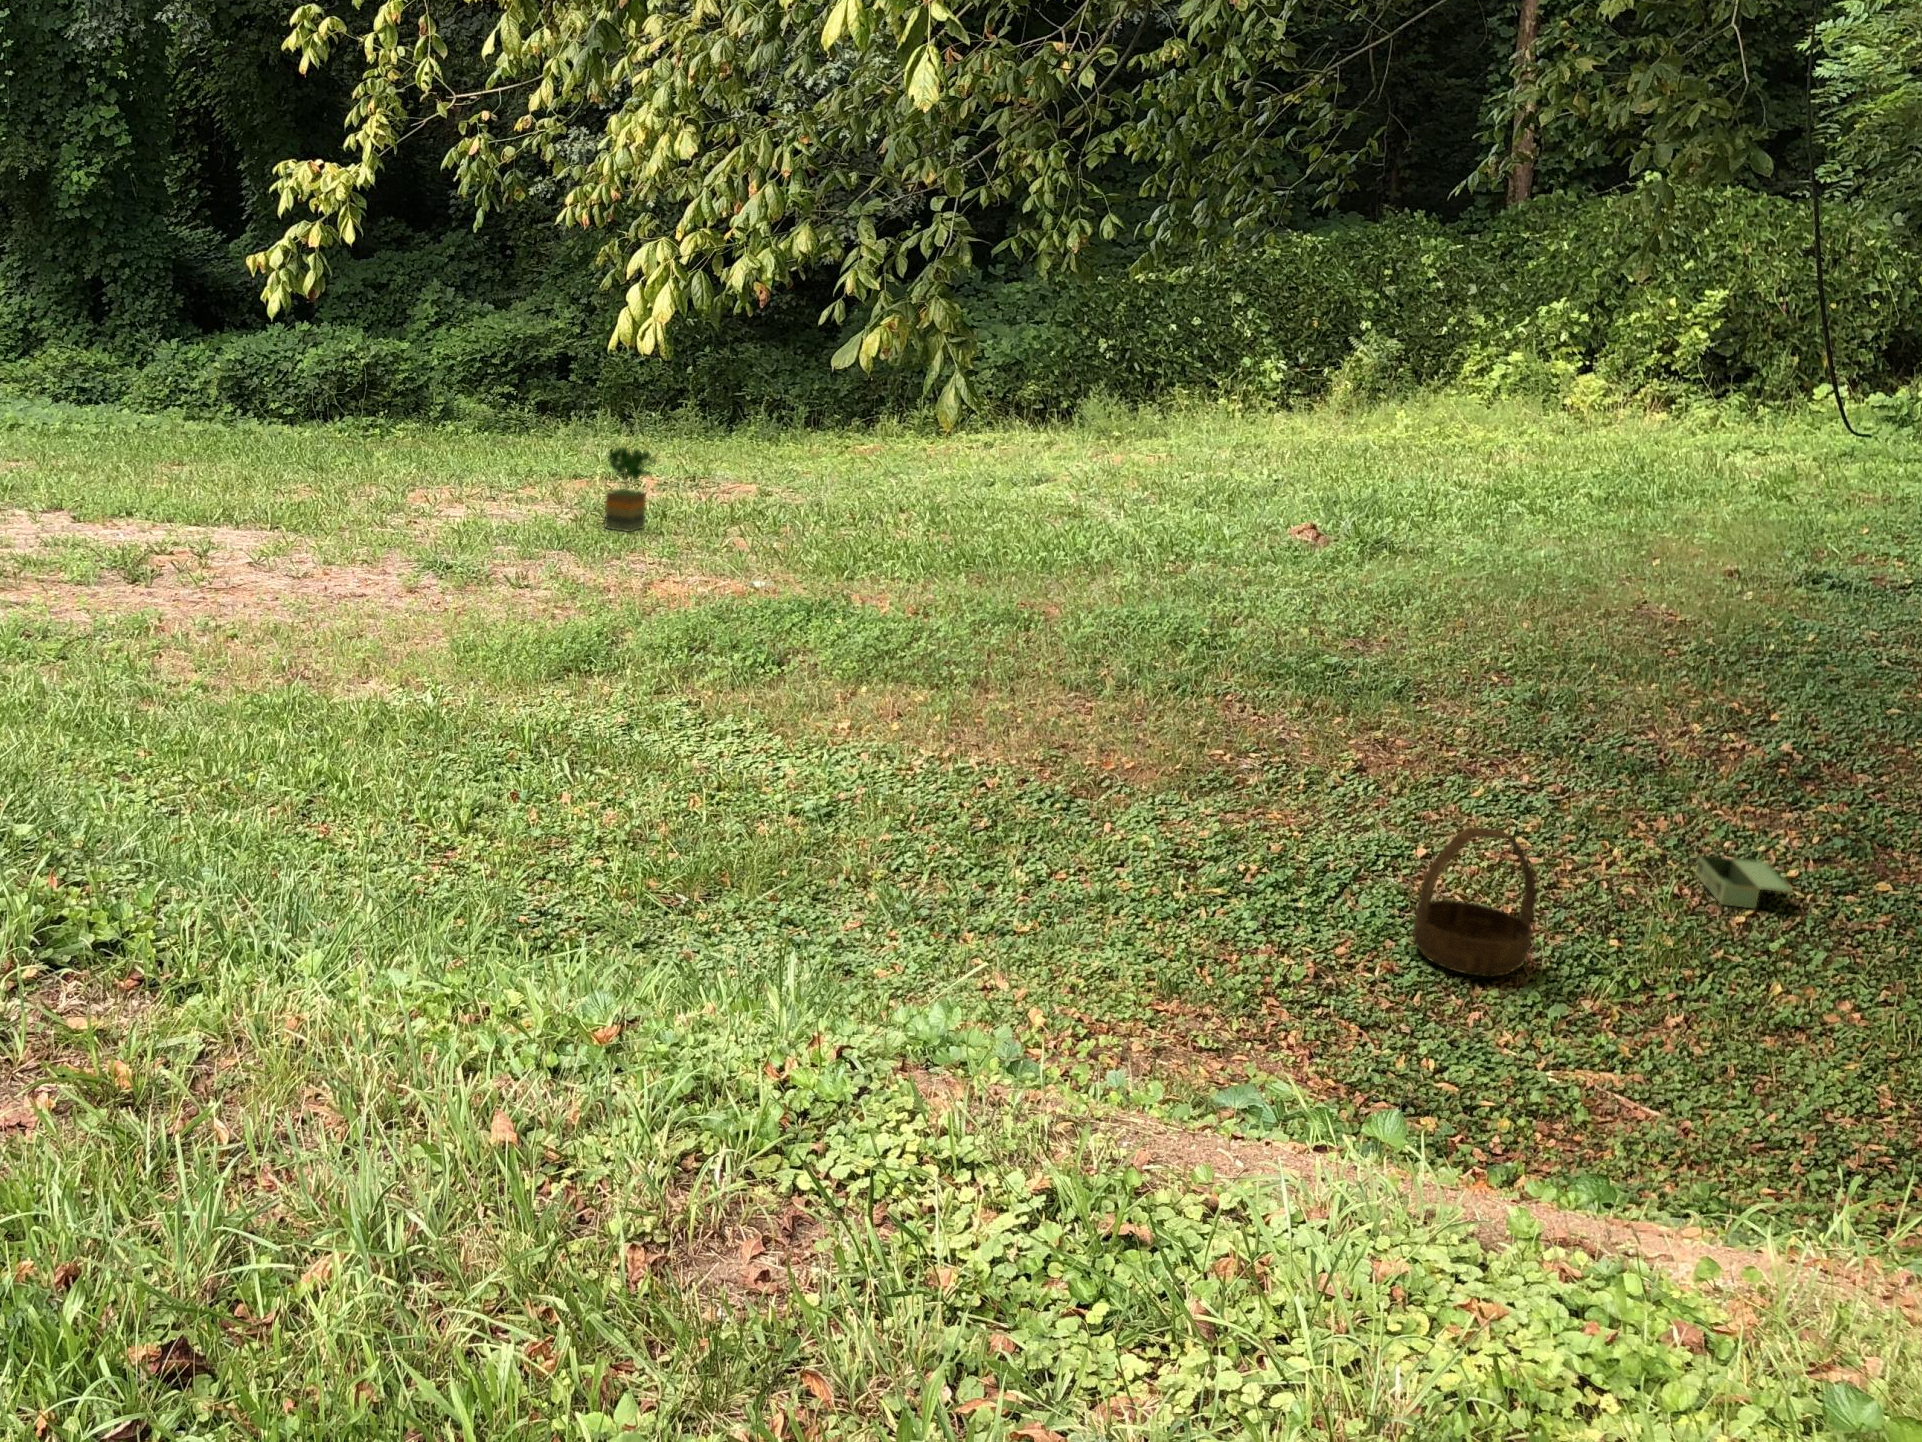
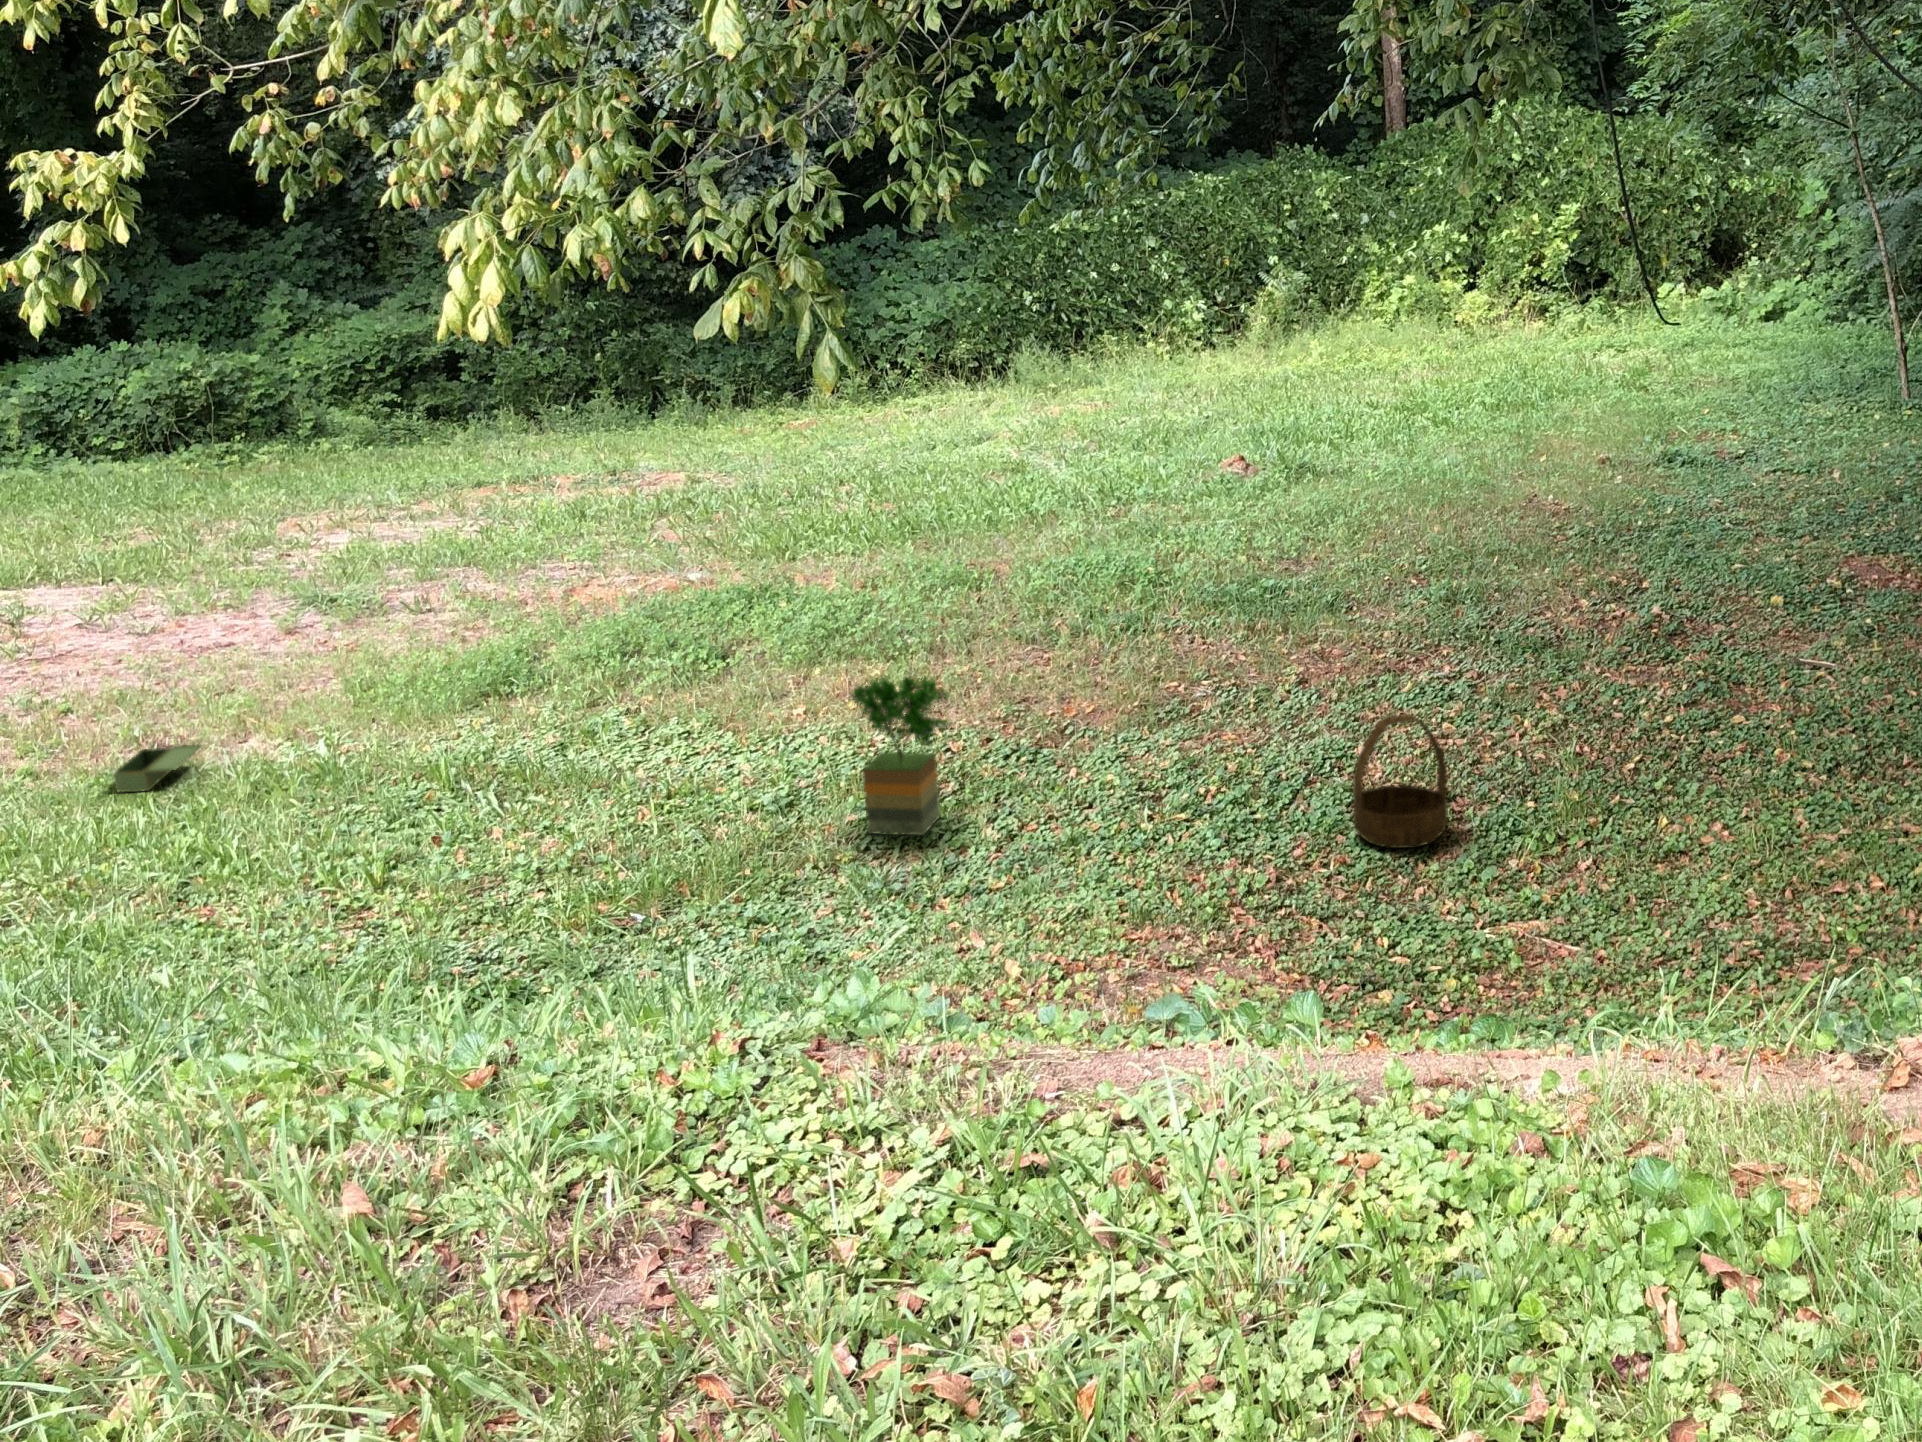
potted tree: present [605,447,656,532] -> present [851,677,950,835]
toolbox: present [1696,856,1794,908] -> present [113,745,202,792]

